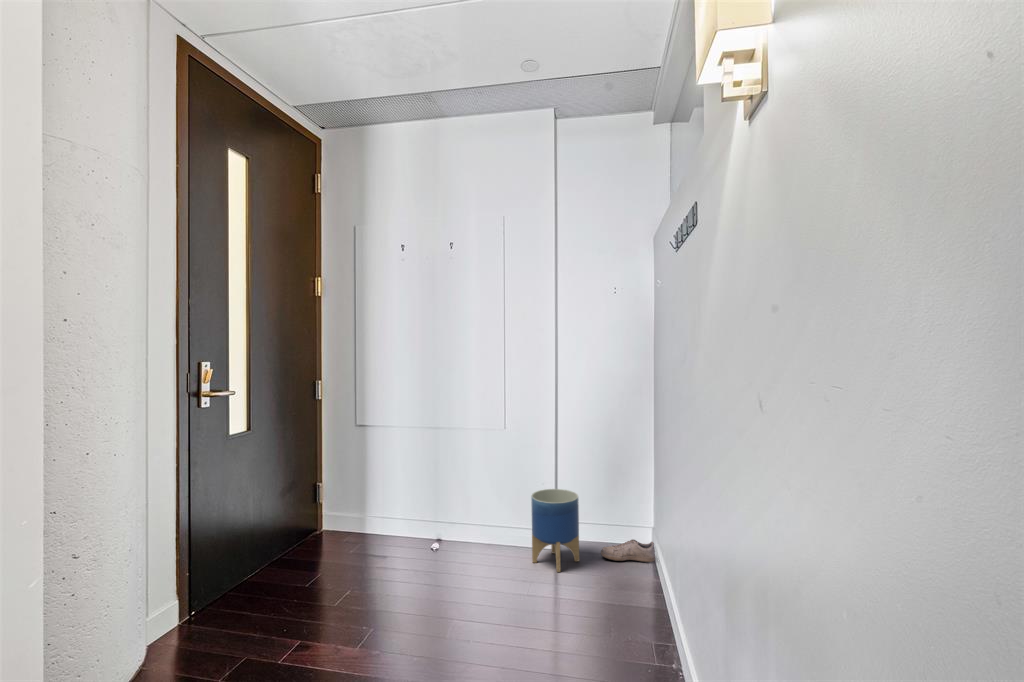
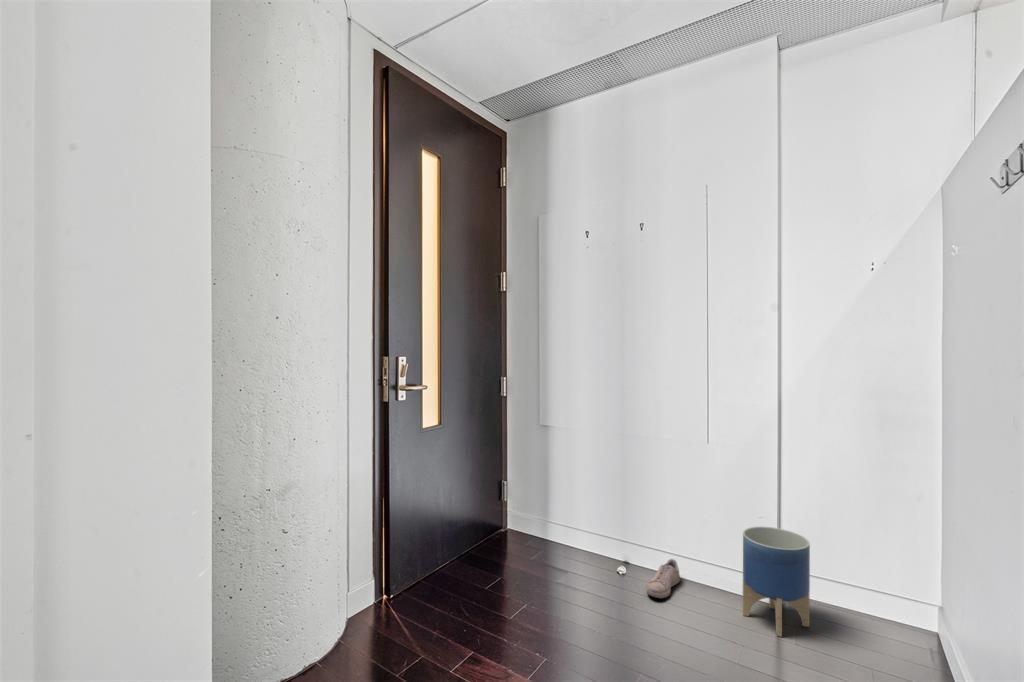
shoe: present [601,539,656,562] -> present [647,559,680,598]

